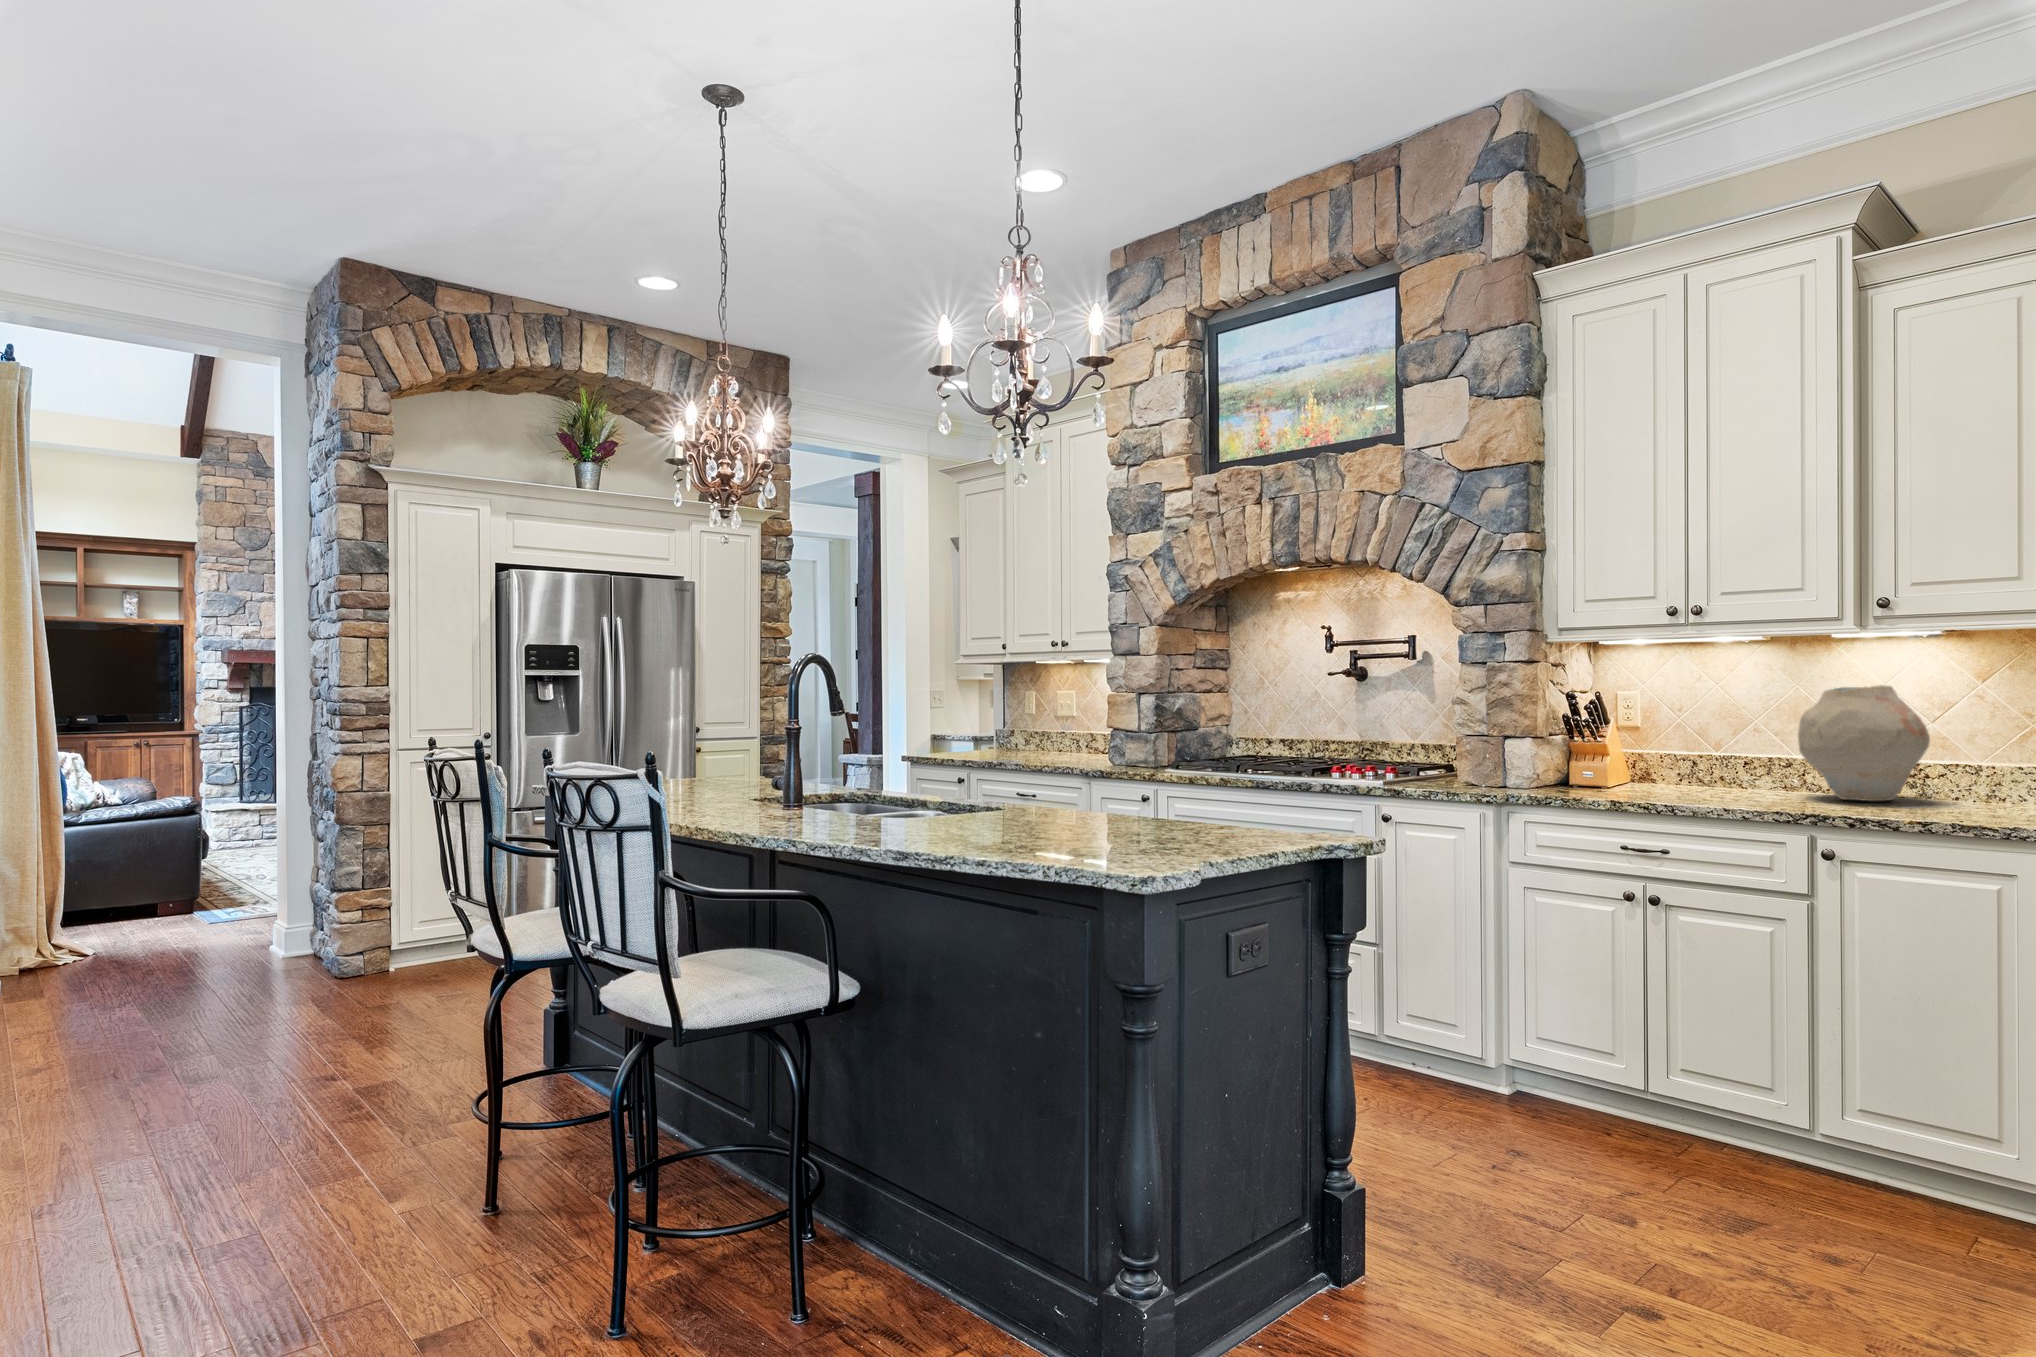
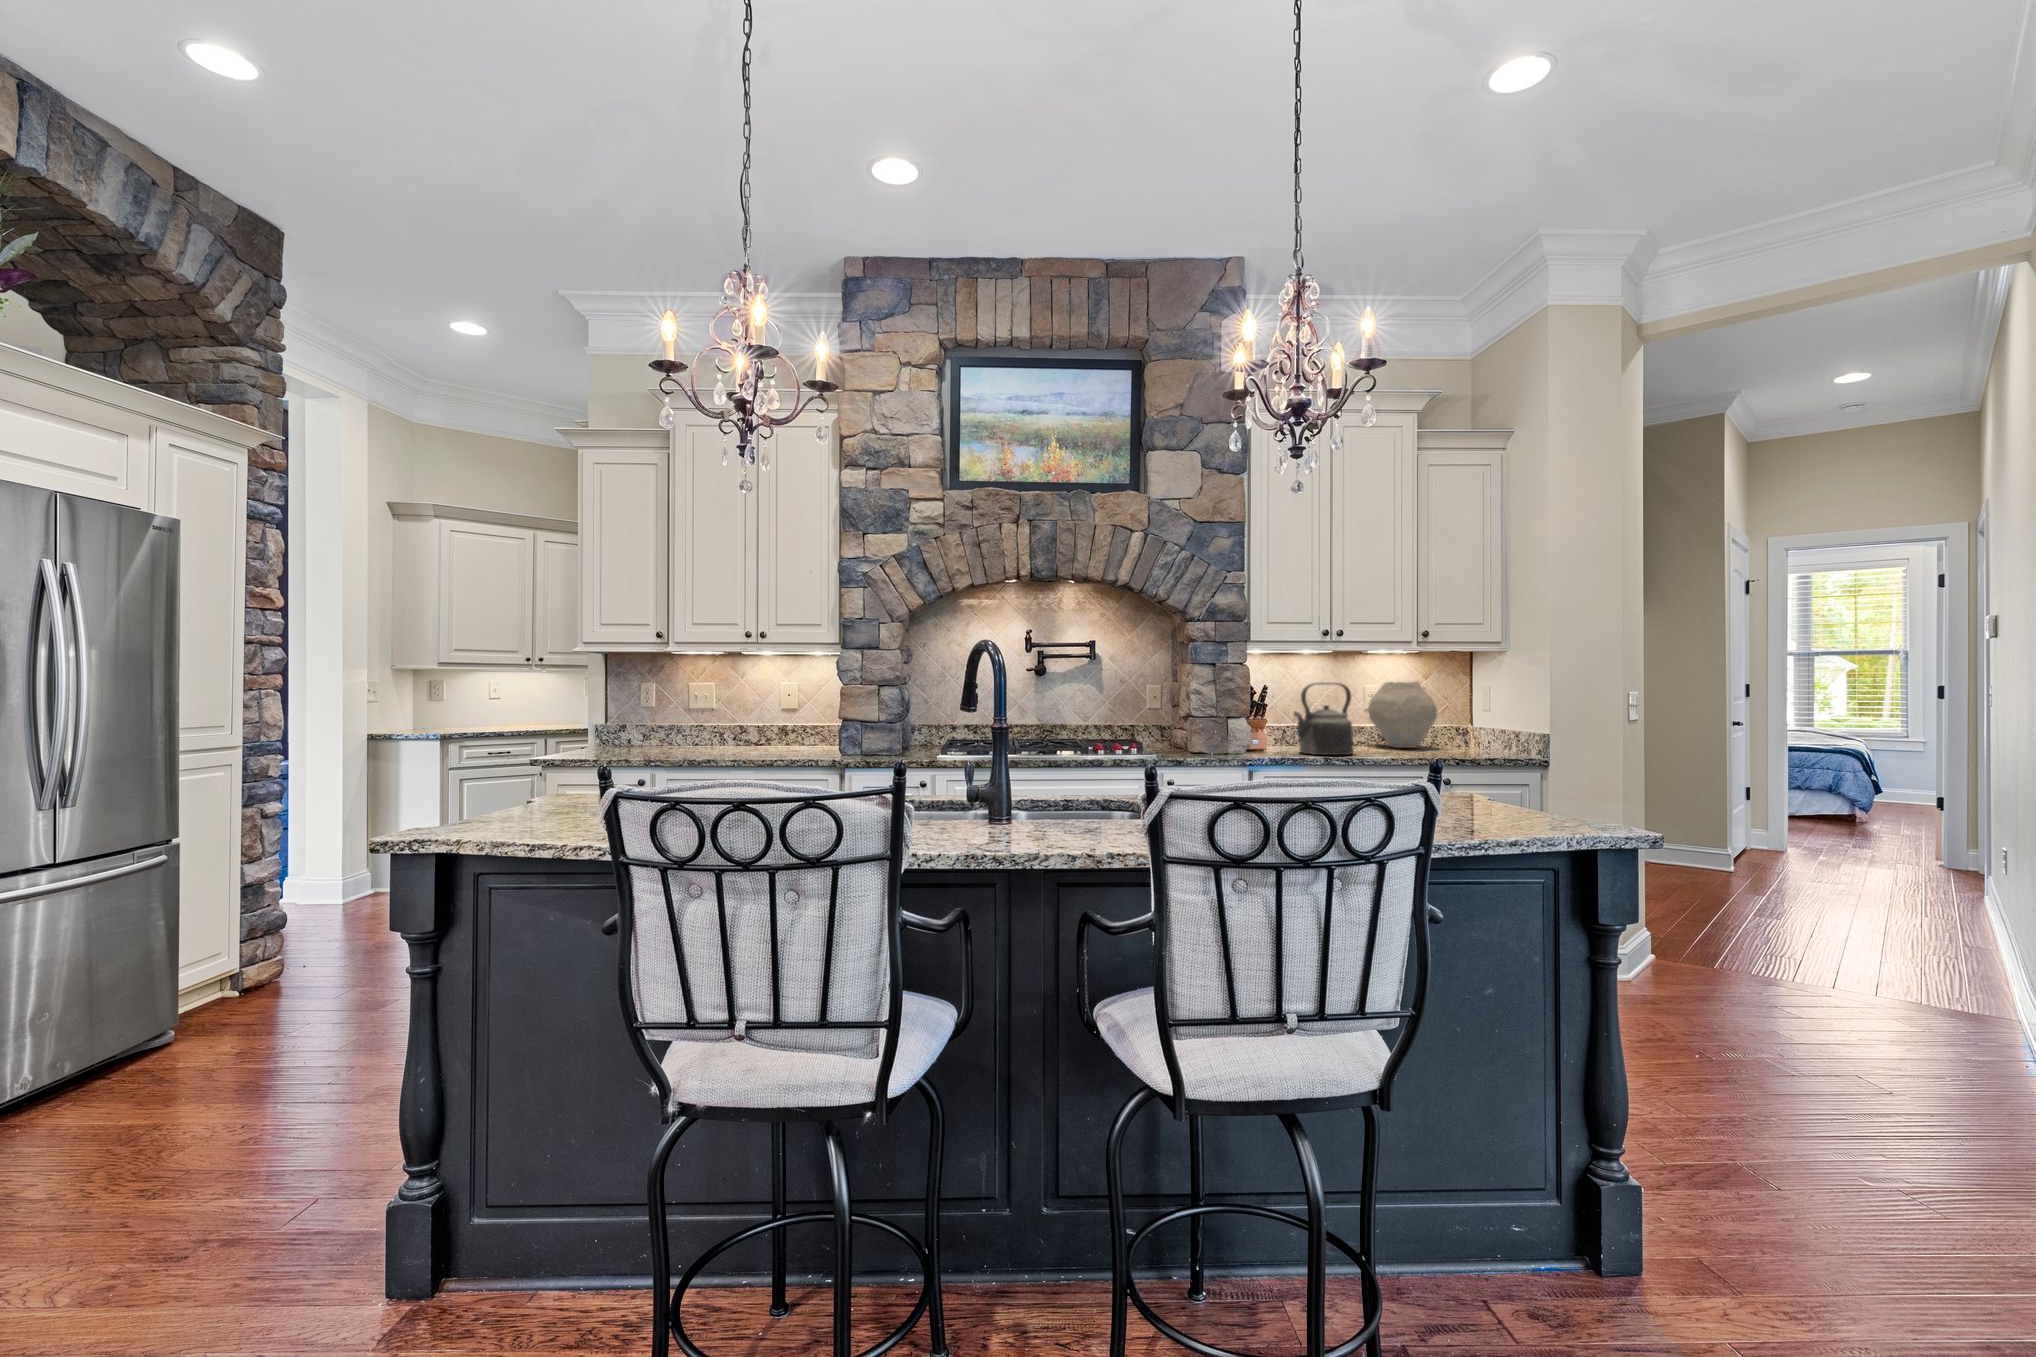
kettle: none [1583,689,1699,800] -> present [1294,683,1354,755]

